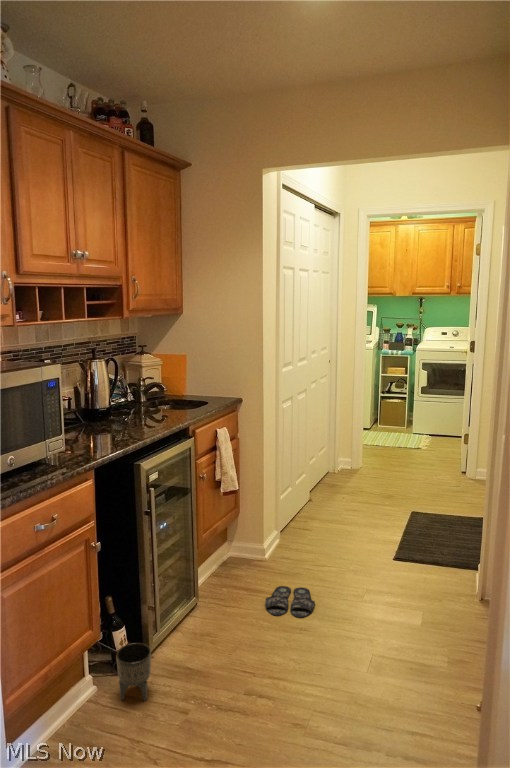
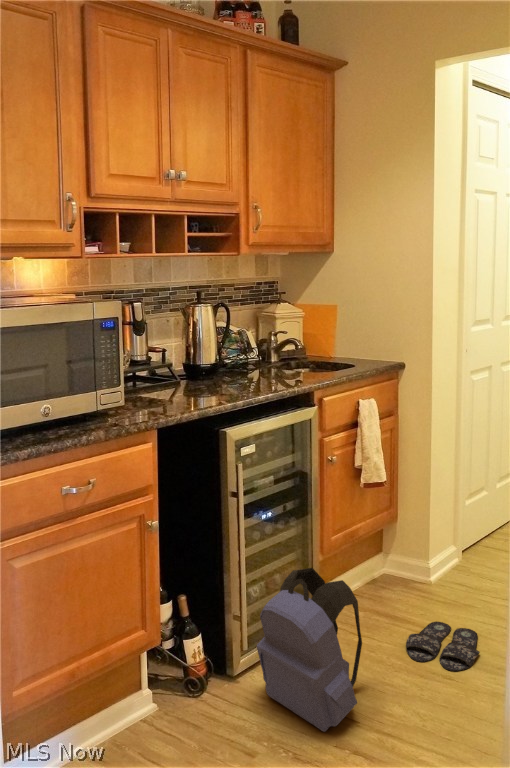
backpack: none [174,559,251,676] -> present [257,568,362,732]
planter: present [116,643,151,701] -> none [171,660,215,737]

